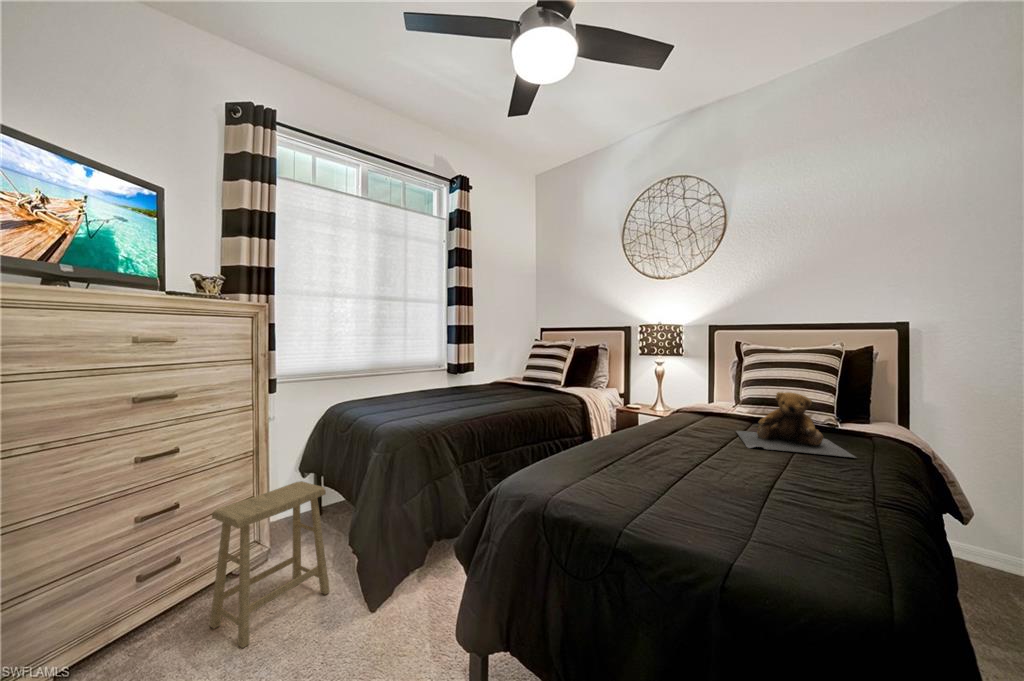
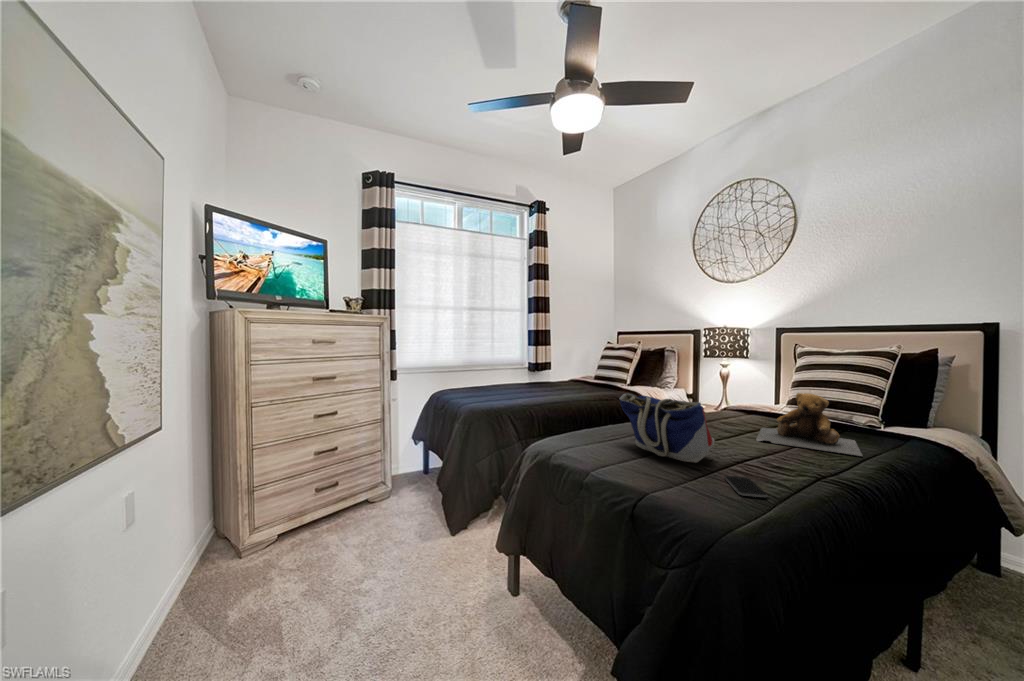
tote bag: none [620,401,744,486] -> present [620,393,715,463]
footstool: present [210,481,330,648] -> none [353,442,425,544]
smartphone: none [776,501,851,531] -> present [725,476,767,497]

